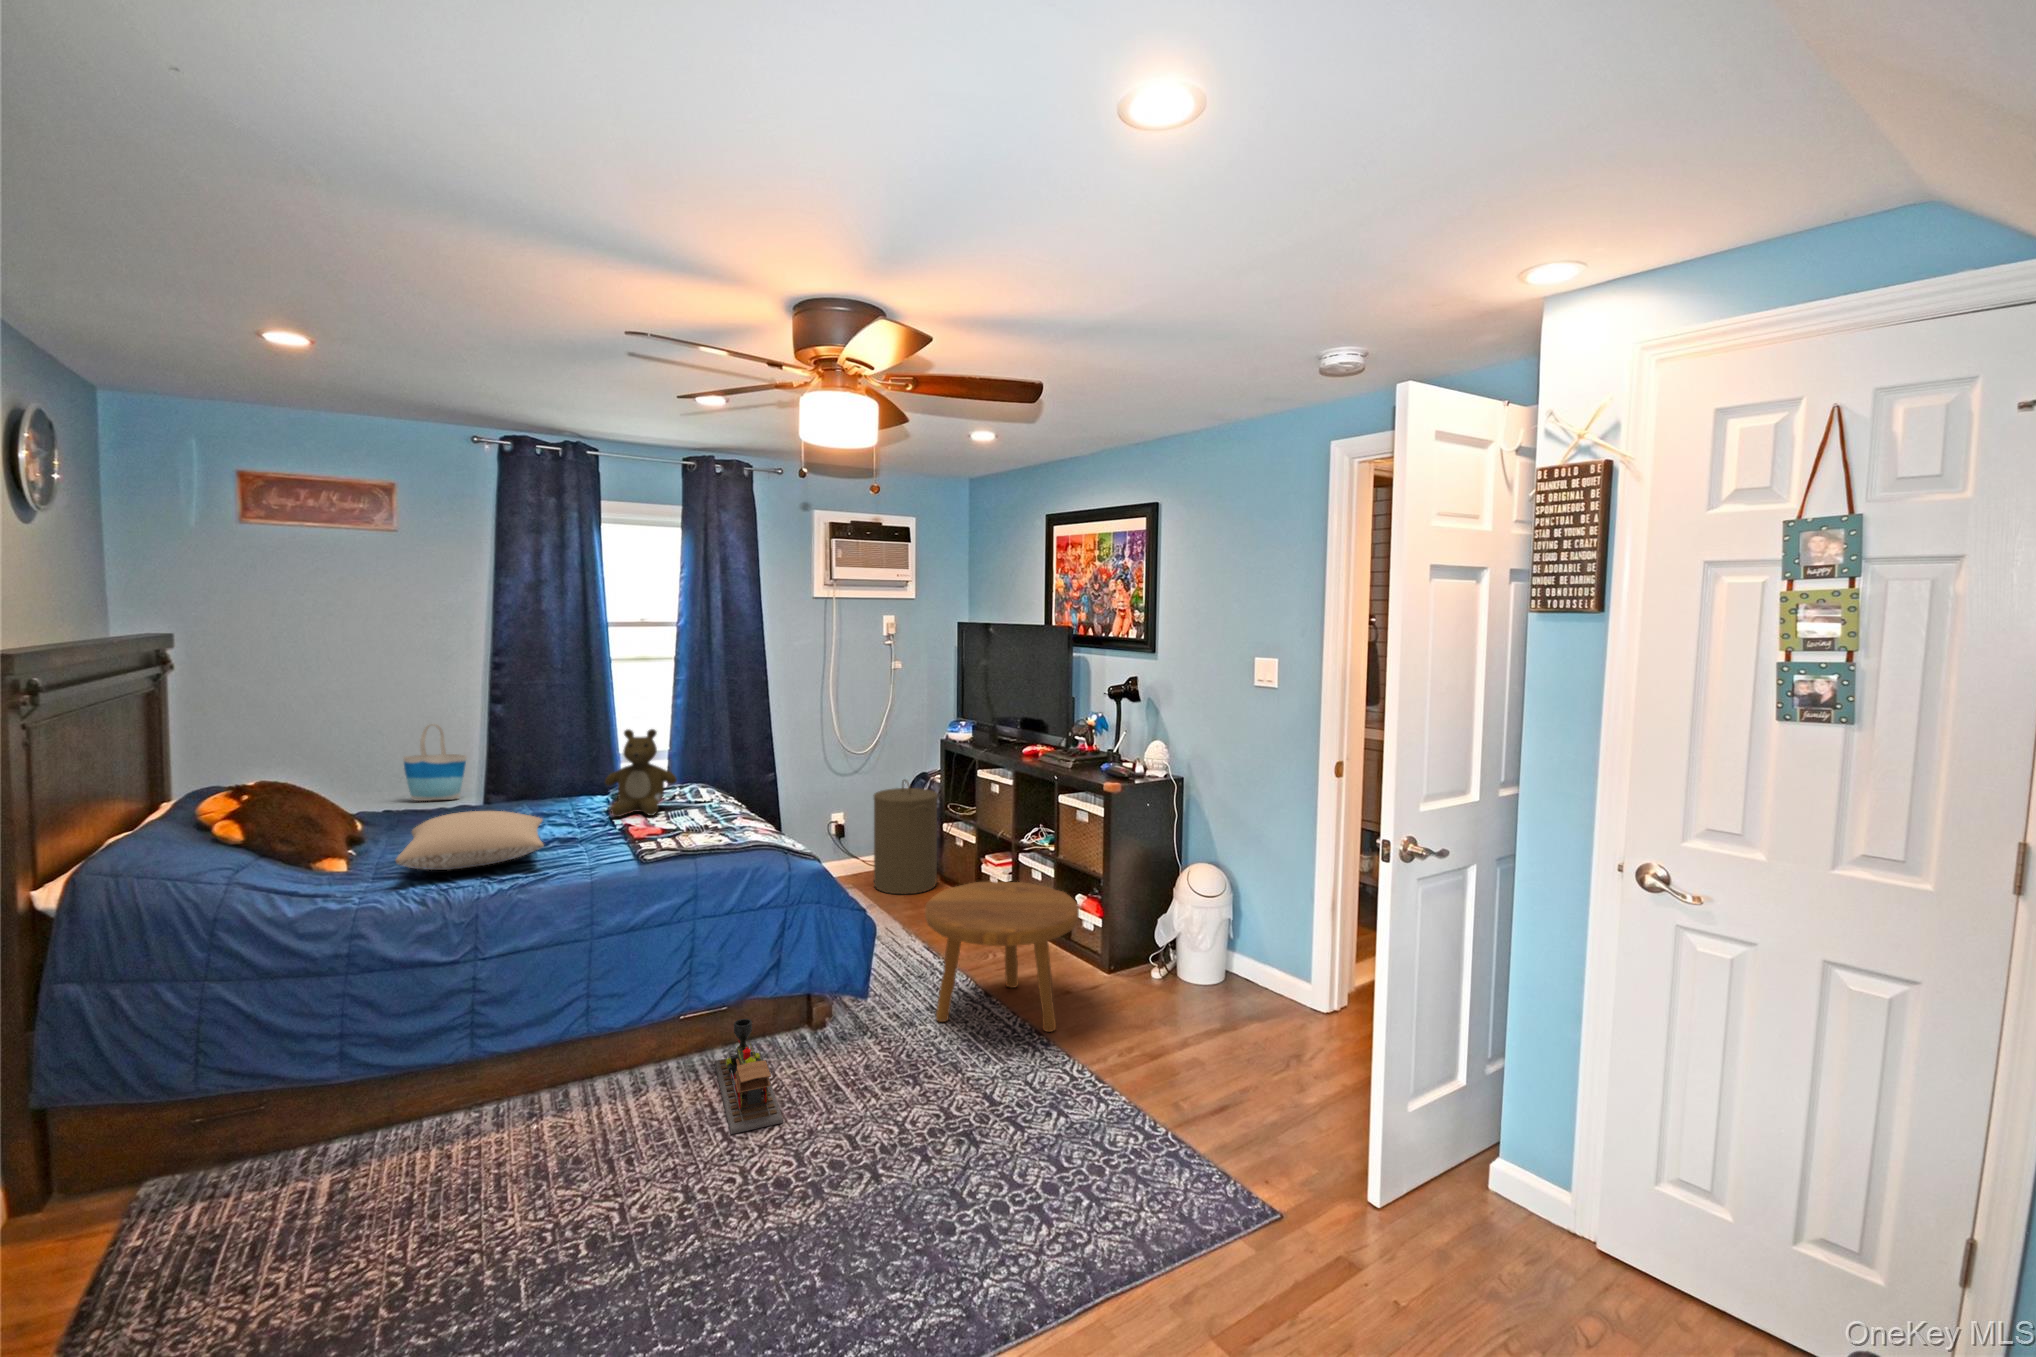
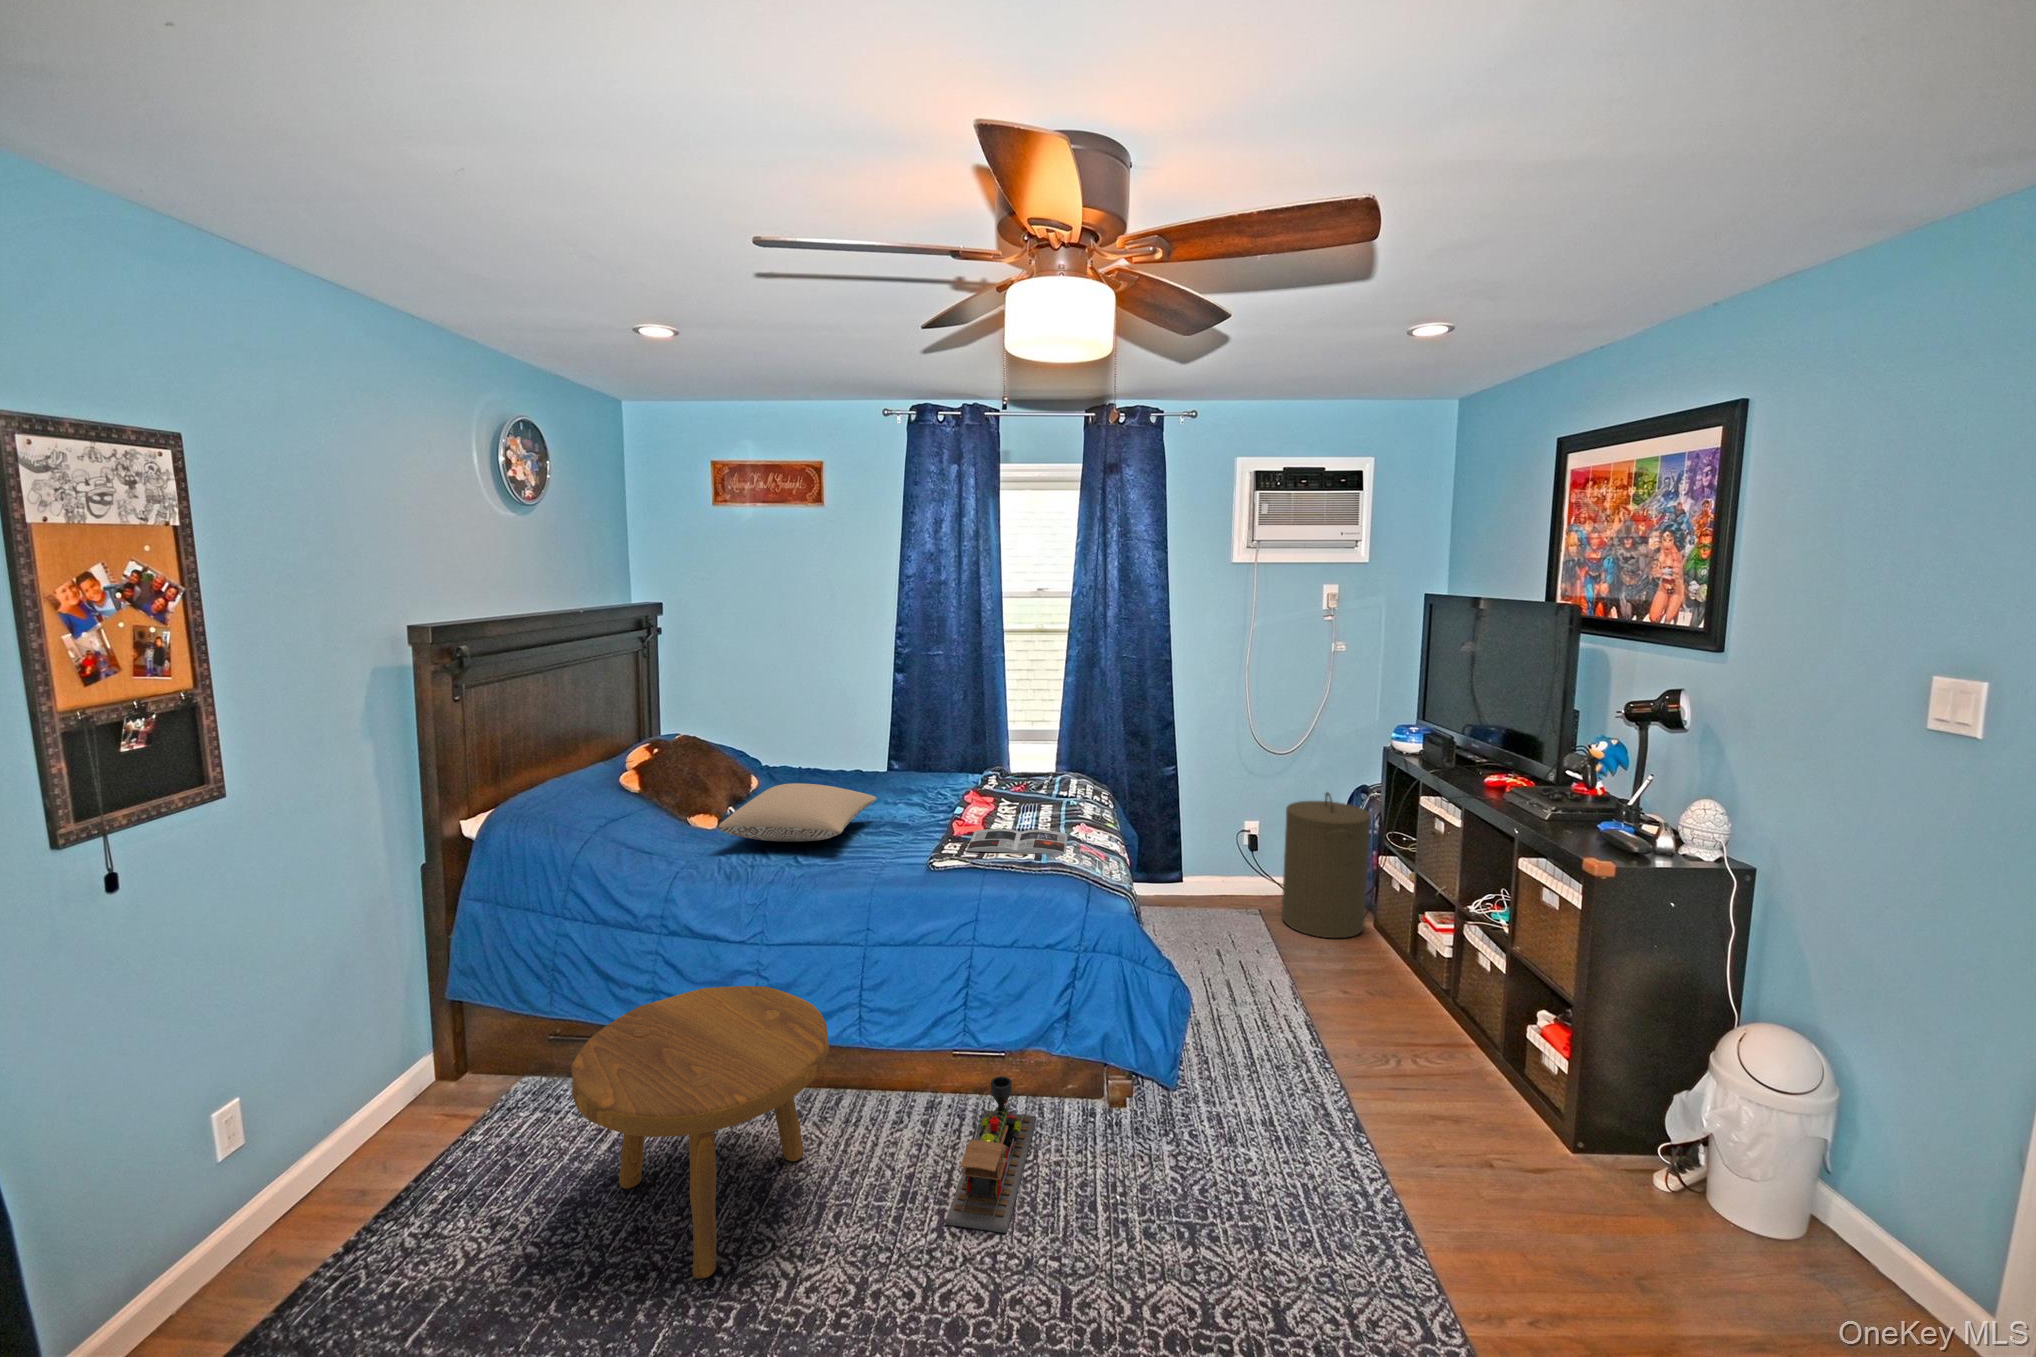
tote bag: present [403,724,467,801] -> none [829,687,875,759]
teddy bear: present [605,729,677,817] -> none [958,709,1030,806]
magazine: none [656,824,754,848] -> present [966,829,1068,854]
footstool: present [925,882,1079,1032] -> present [571,986,829,1279]

